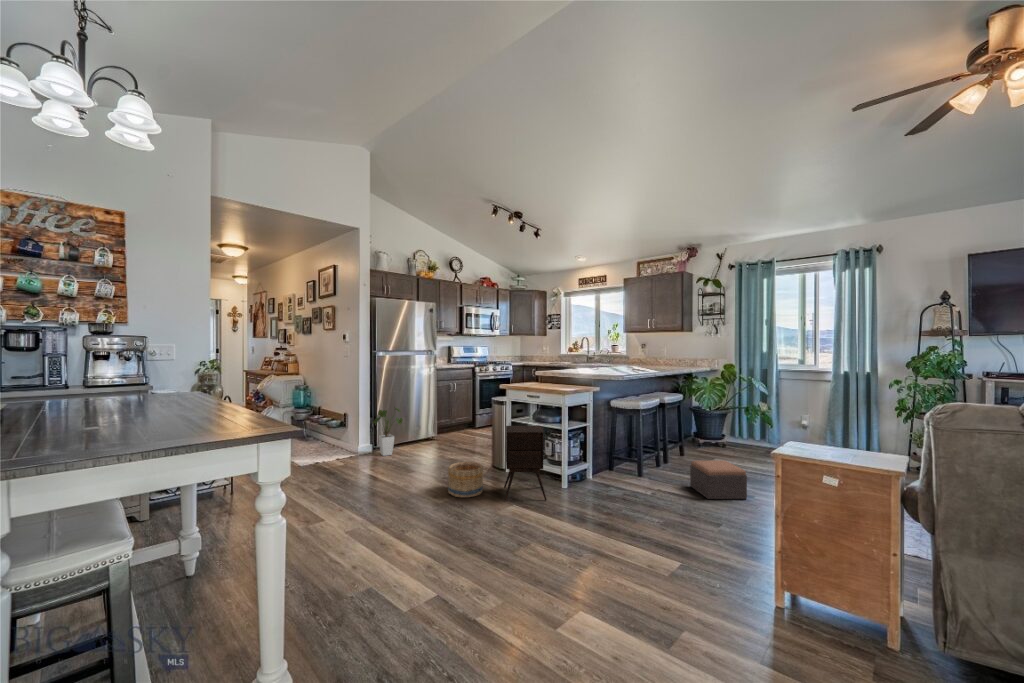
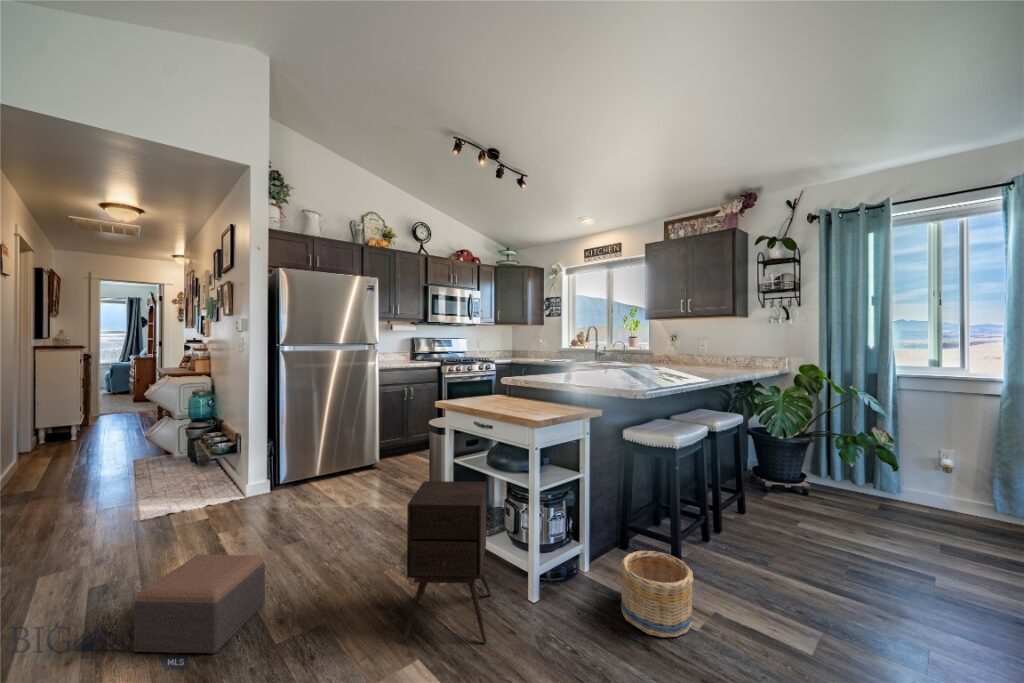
house plant: present [373,408,403,456] -> none [262,426,314,504]
footstool: present [690,460,747,499] -> present [134,554,265,653]
basket: present [448,462,483,497] -> present [620,551,693,637]

